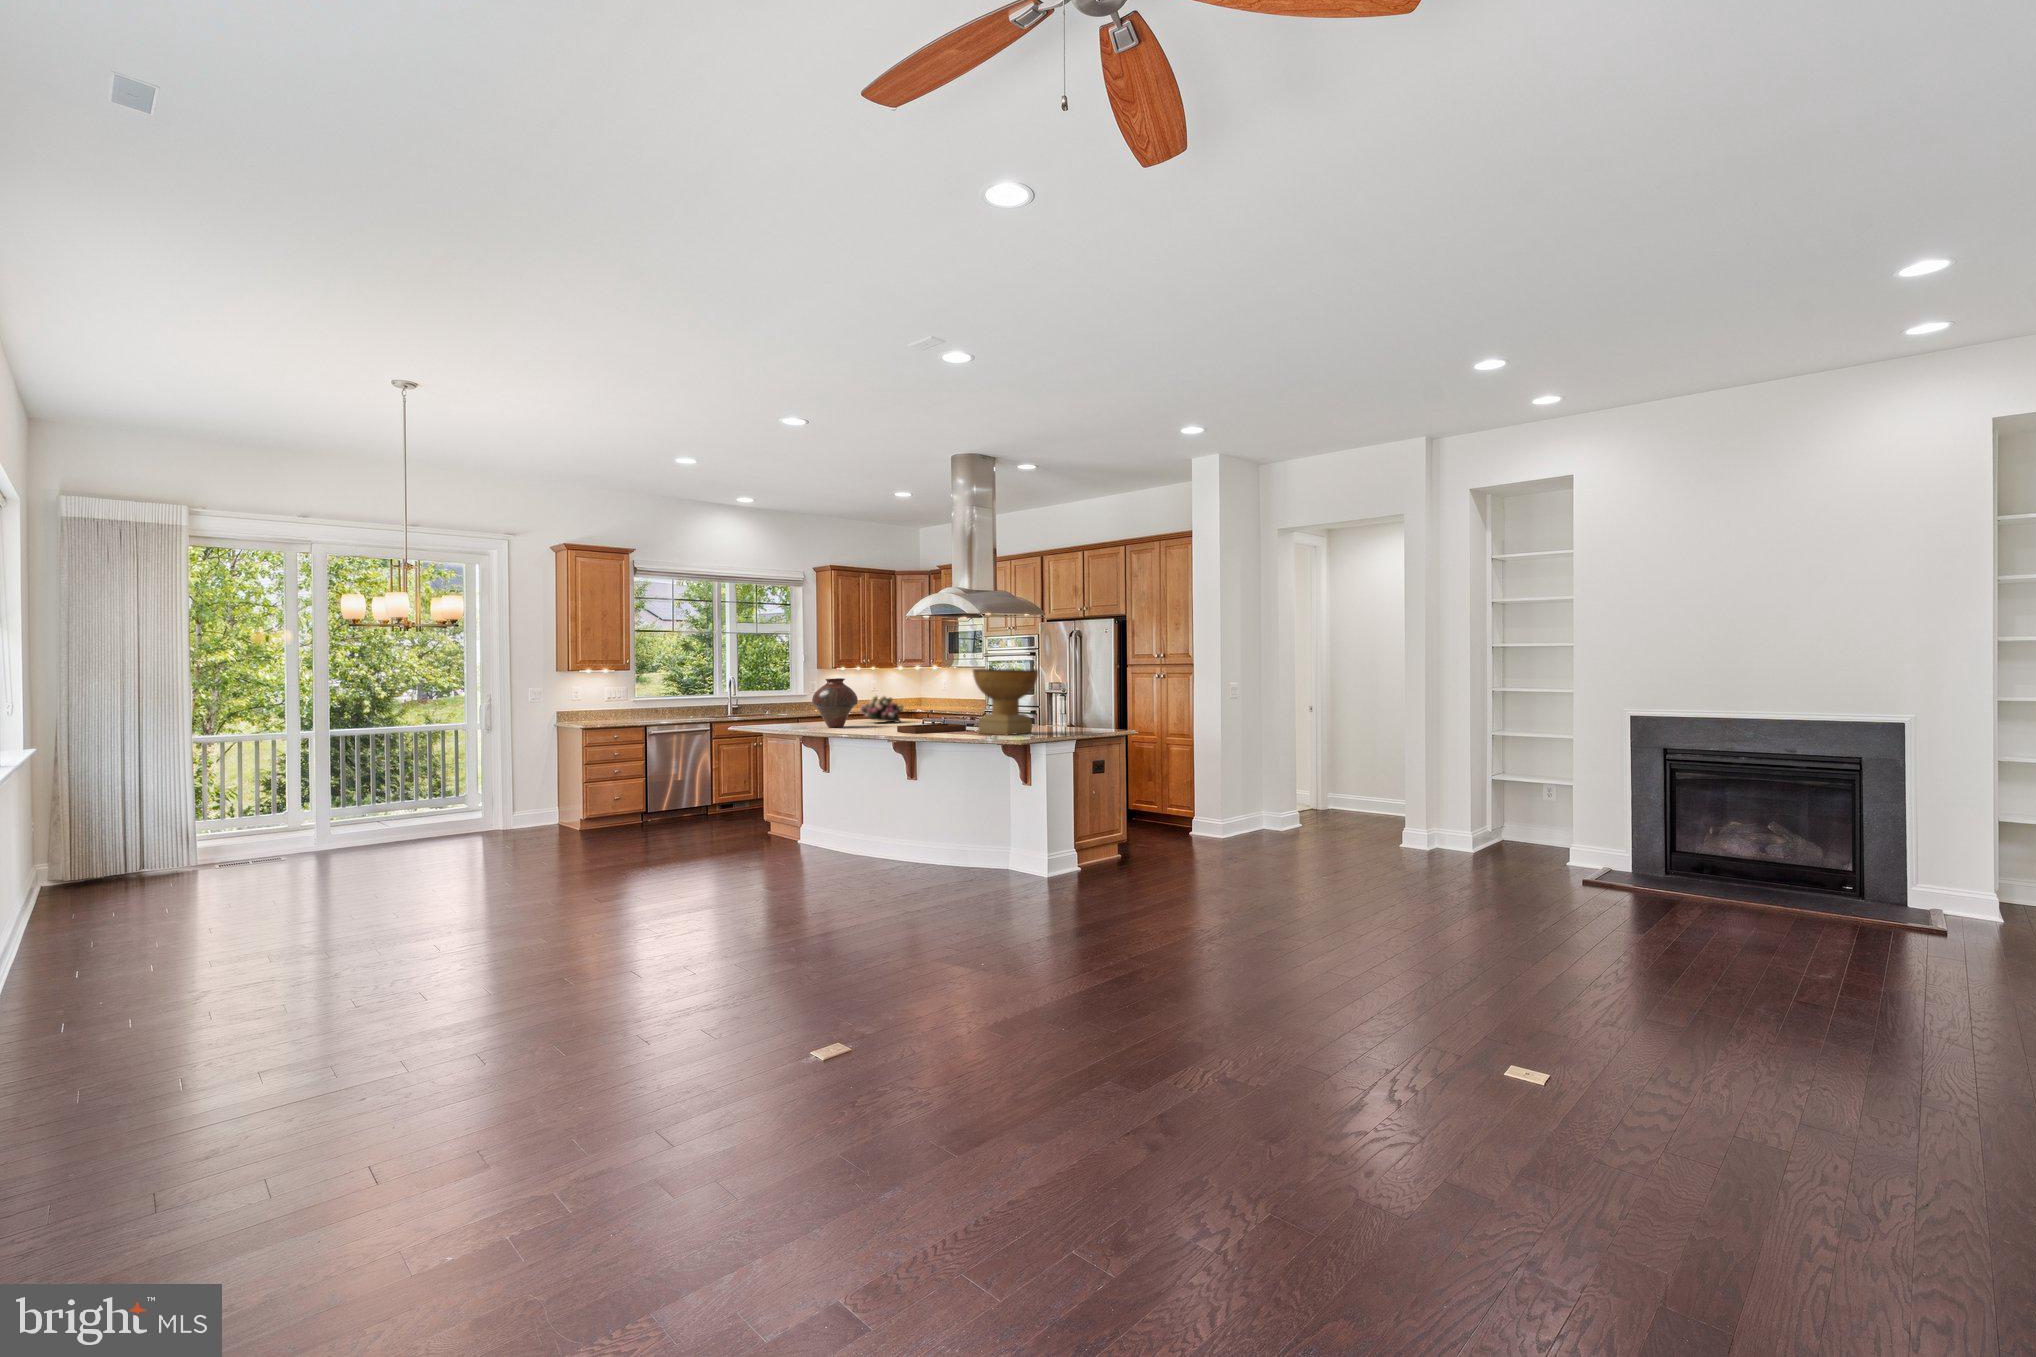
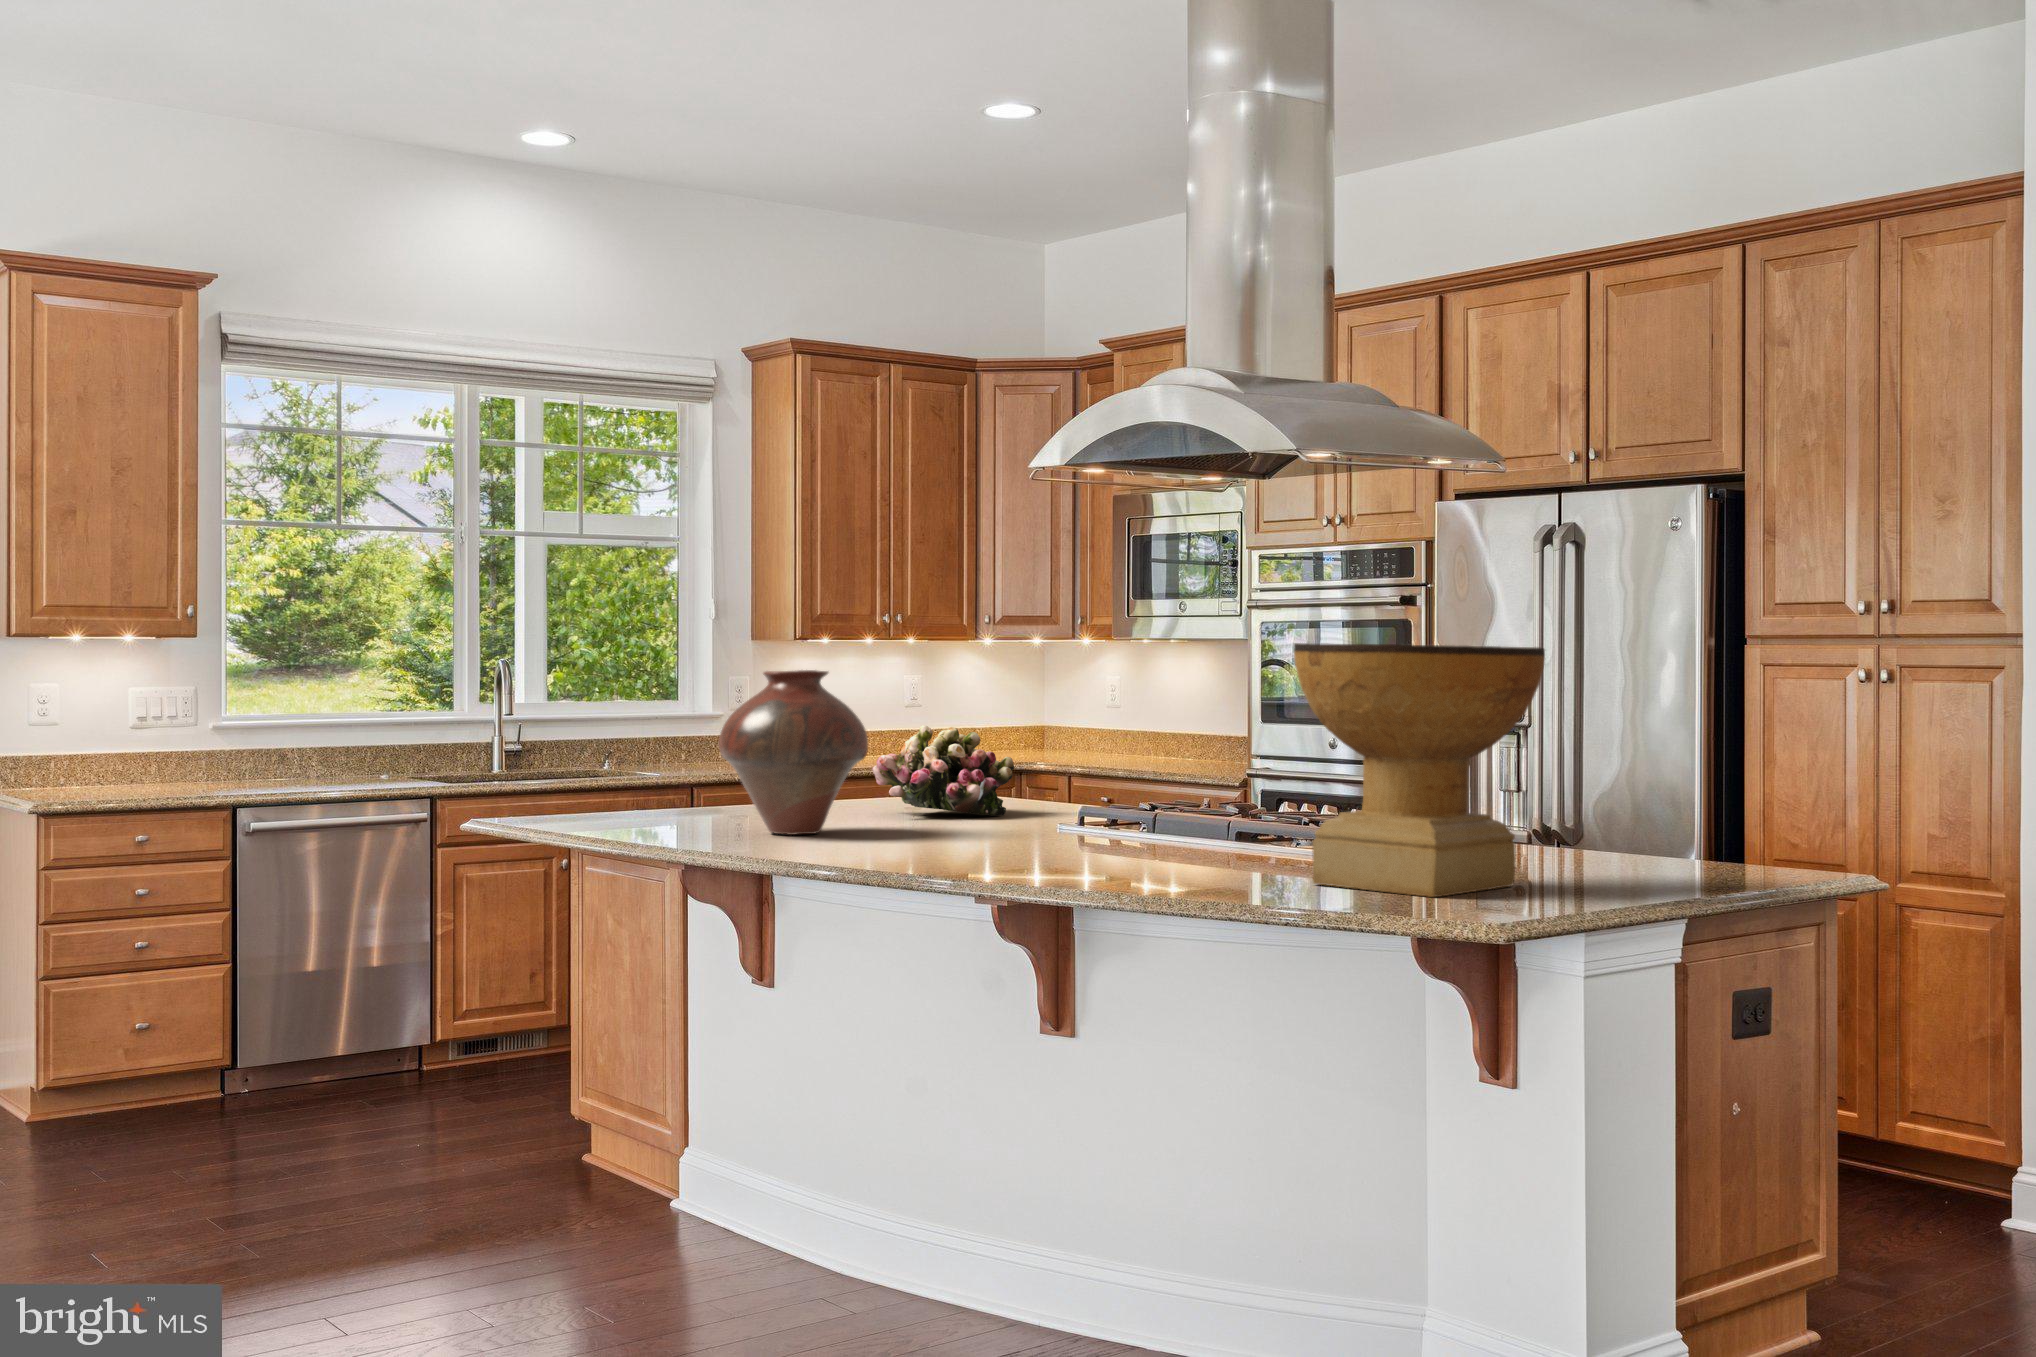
tray: present [897,710,966,734] -> none [1008,787,1252,877]

